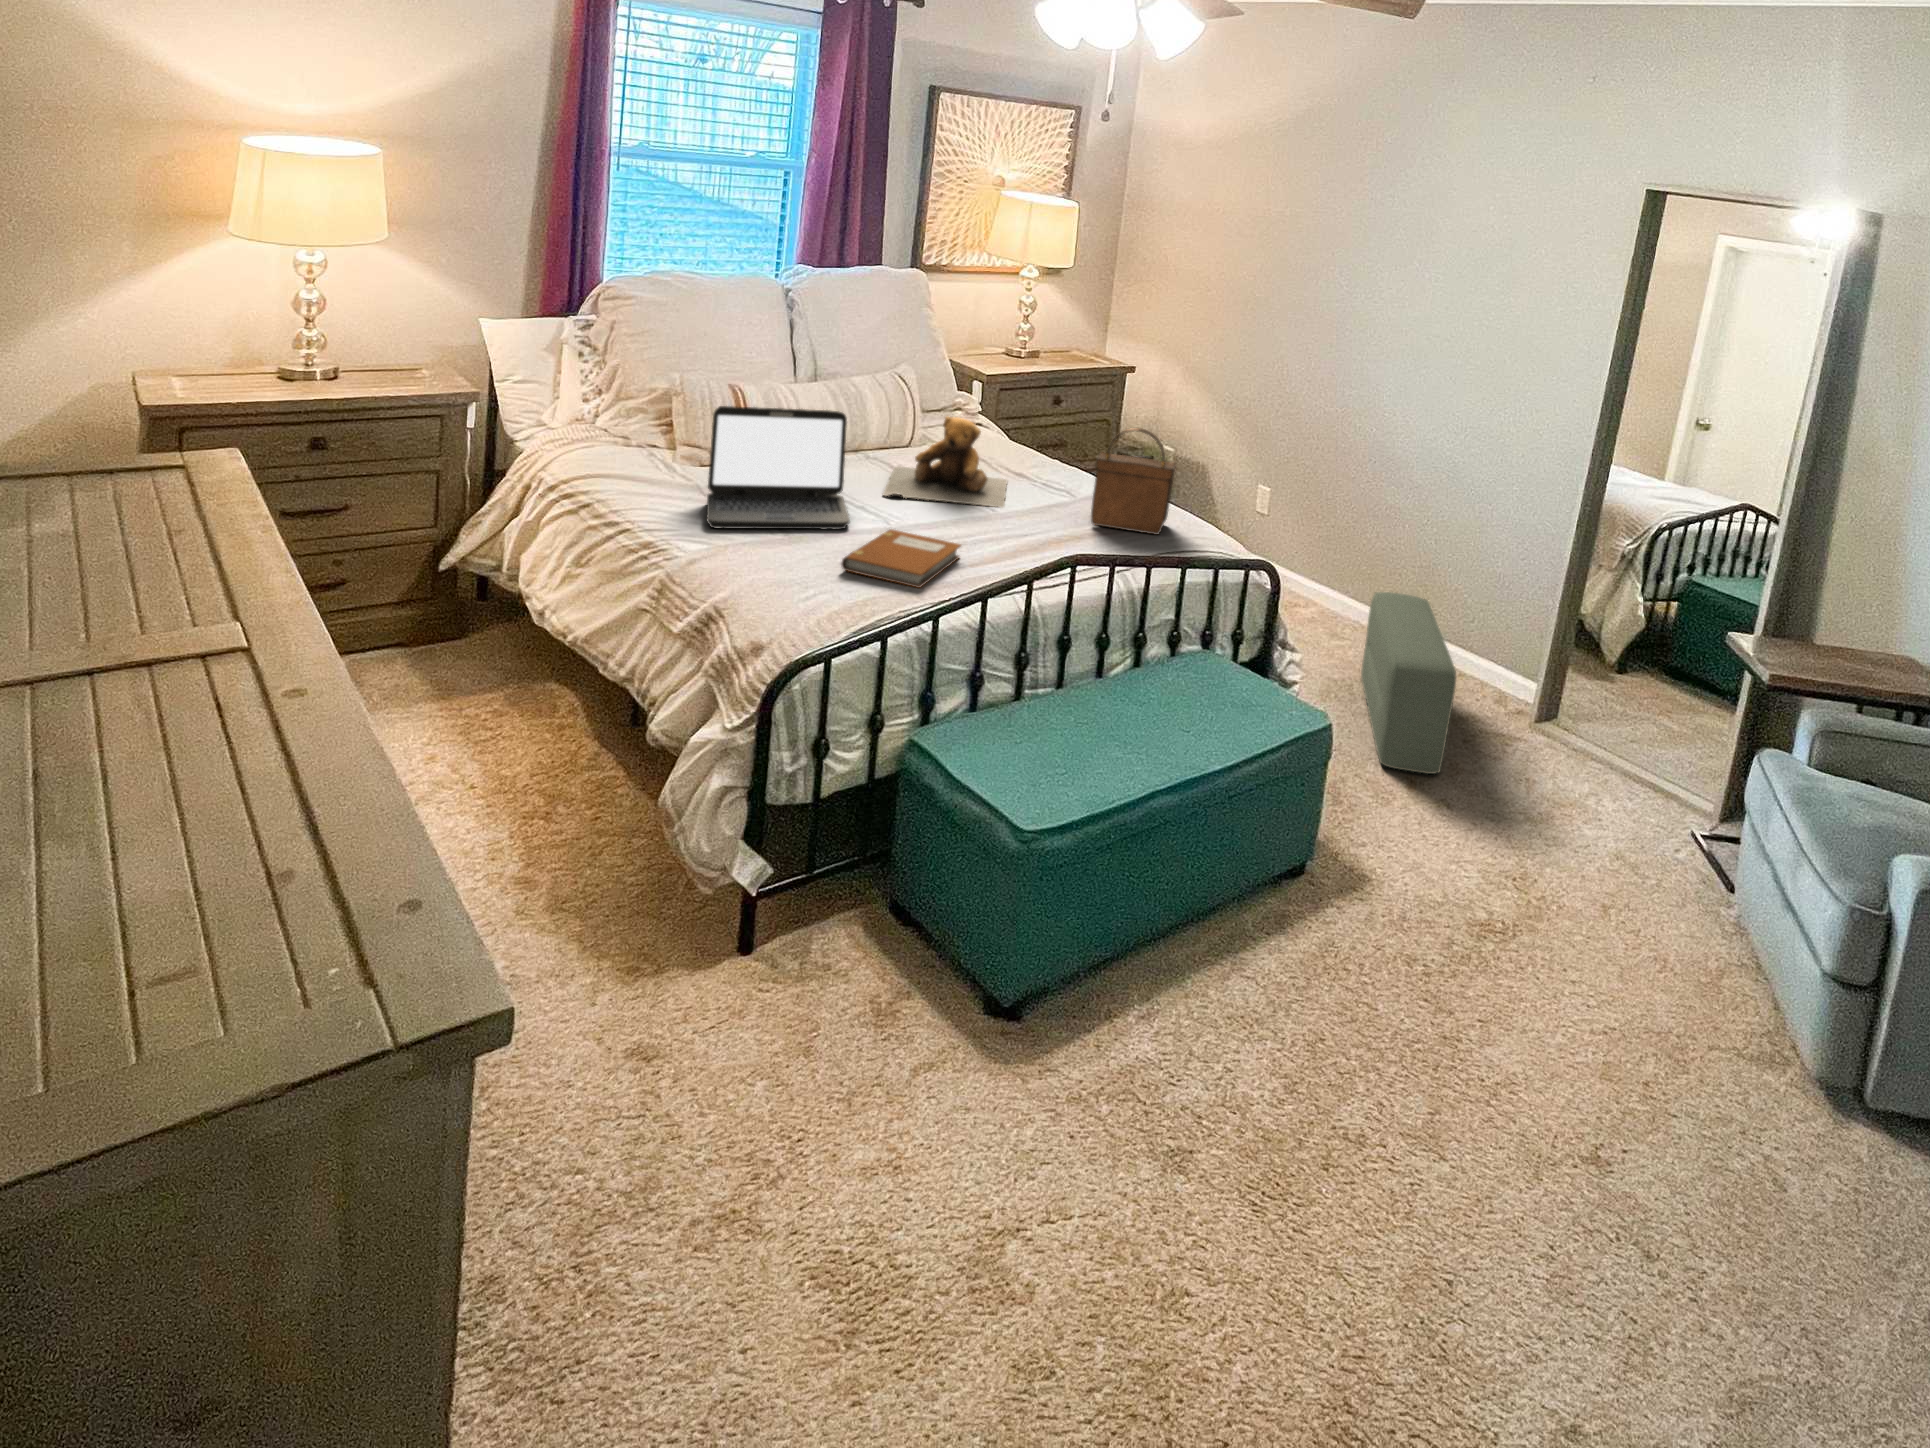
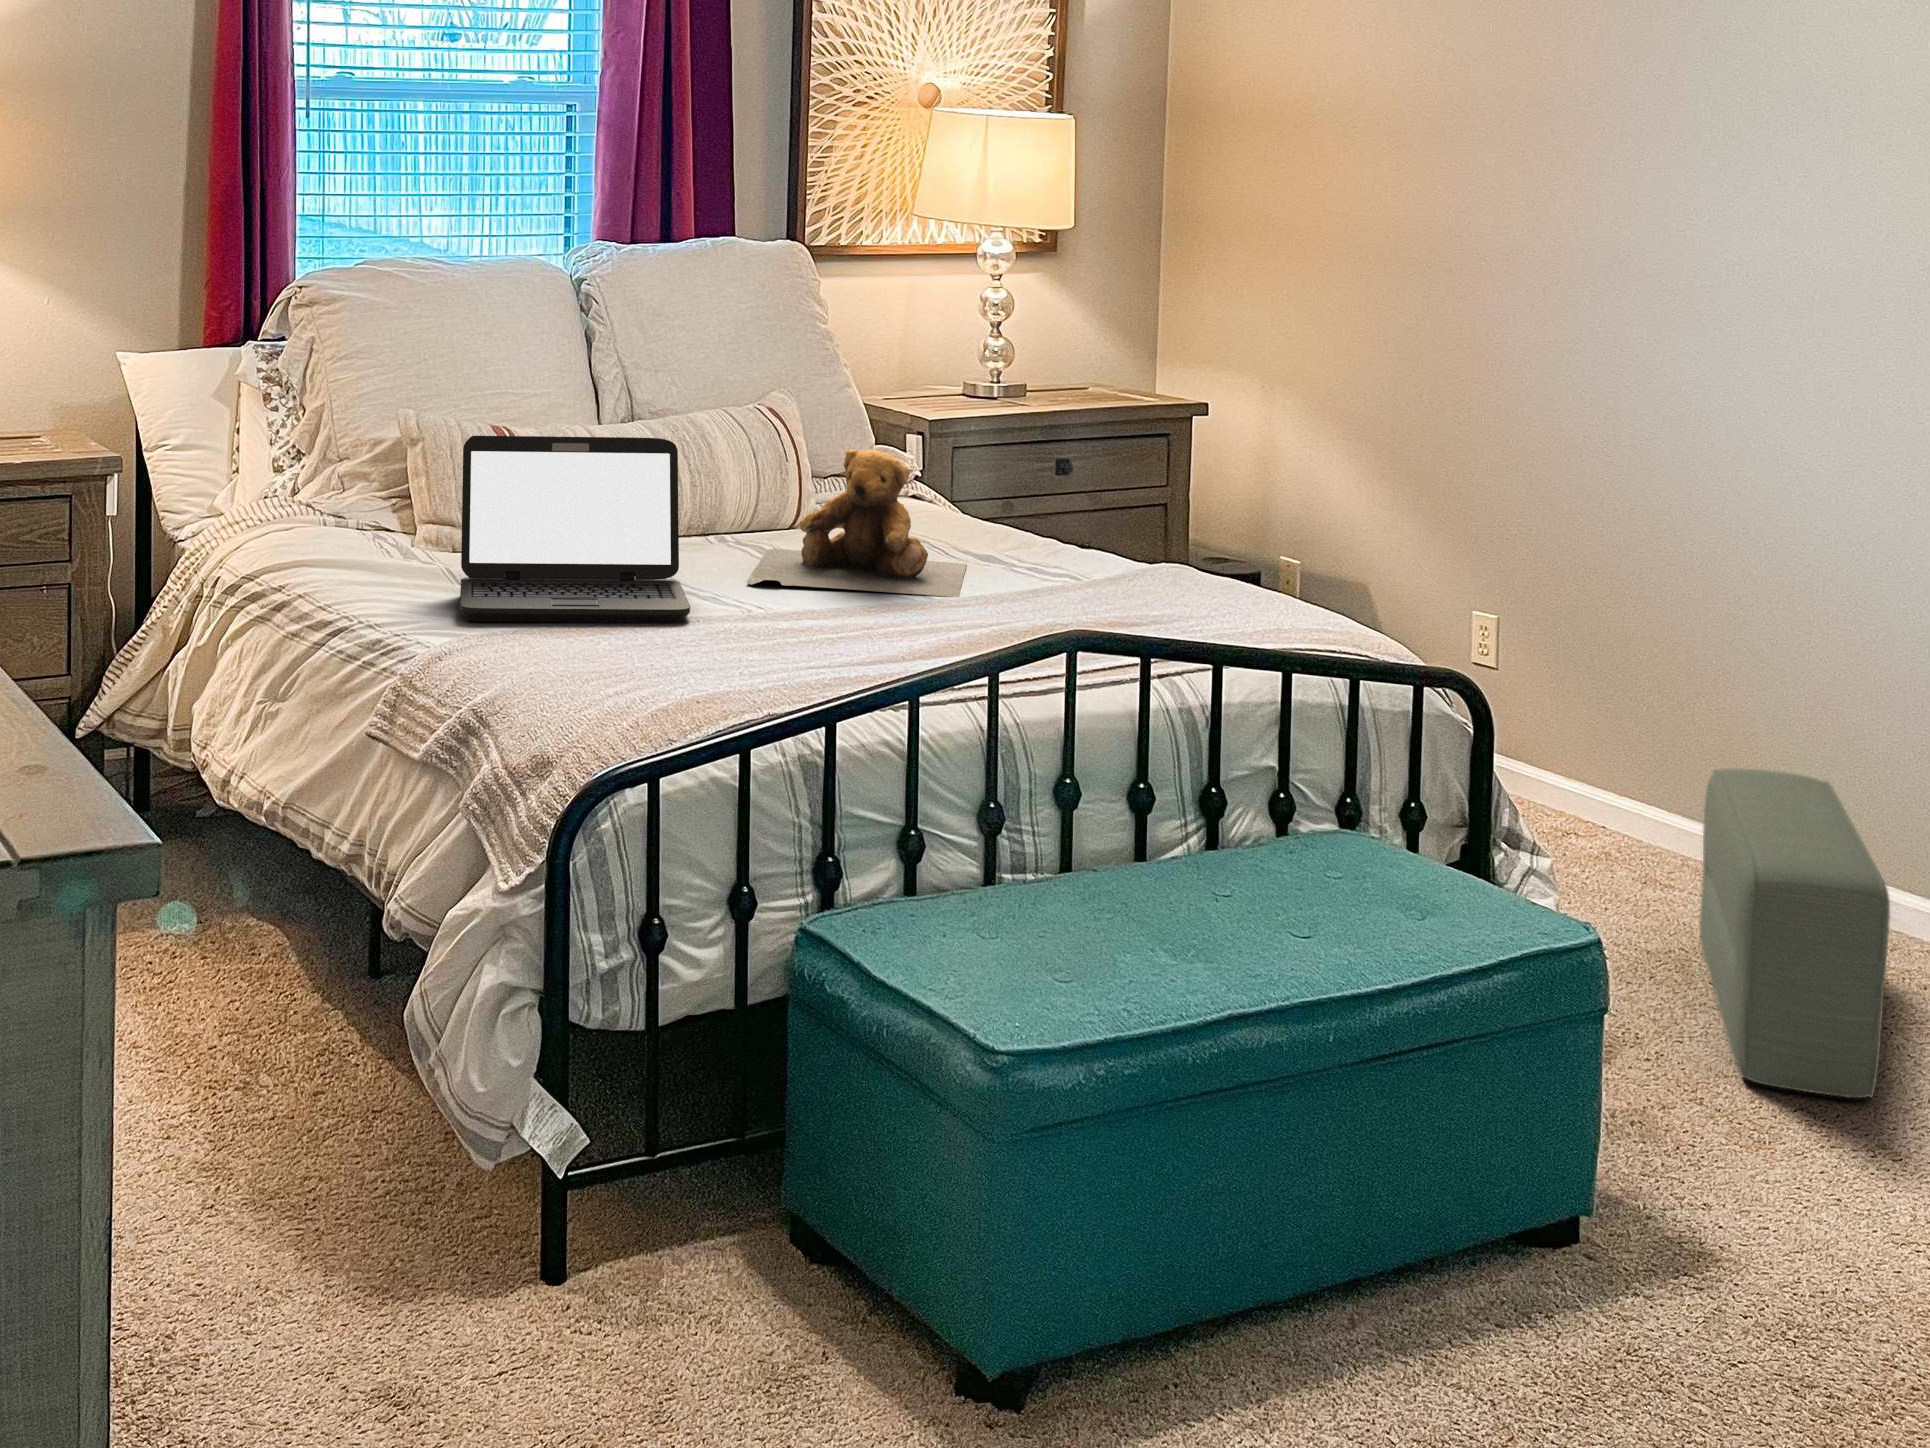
handbag: present [1091,428,1175,535] -> none [1114,436,1267,628]
notebook: present [841,529,961,588] -> none [674,612,878,688]

